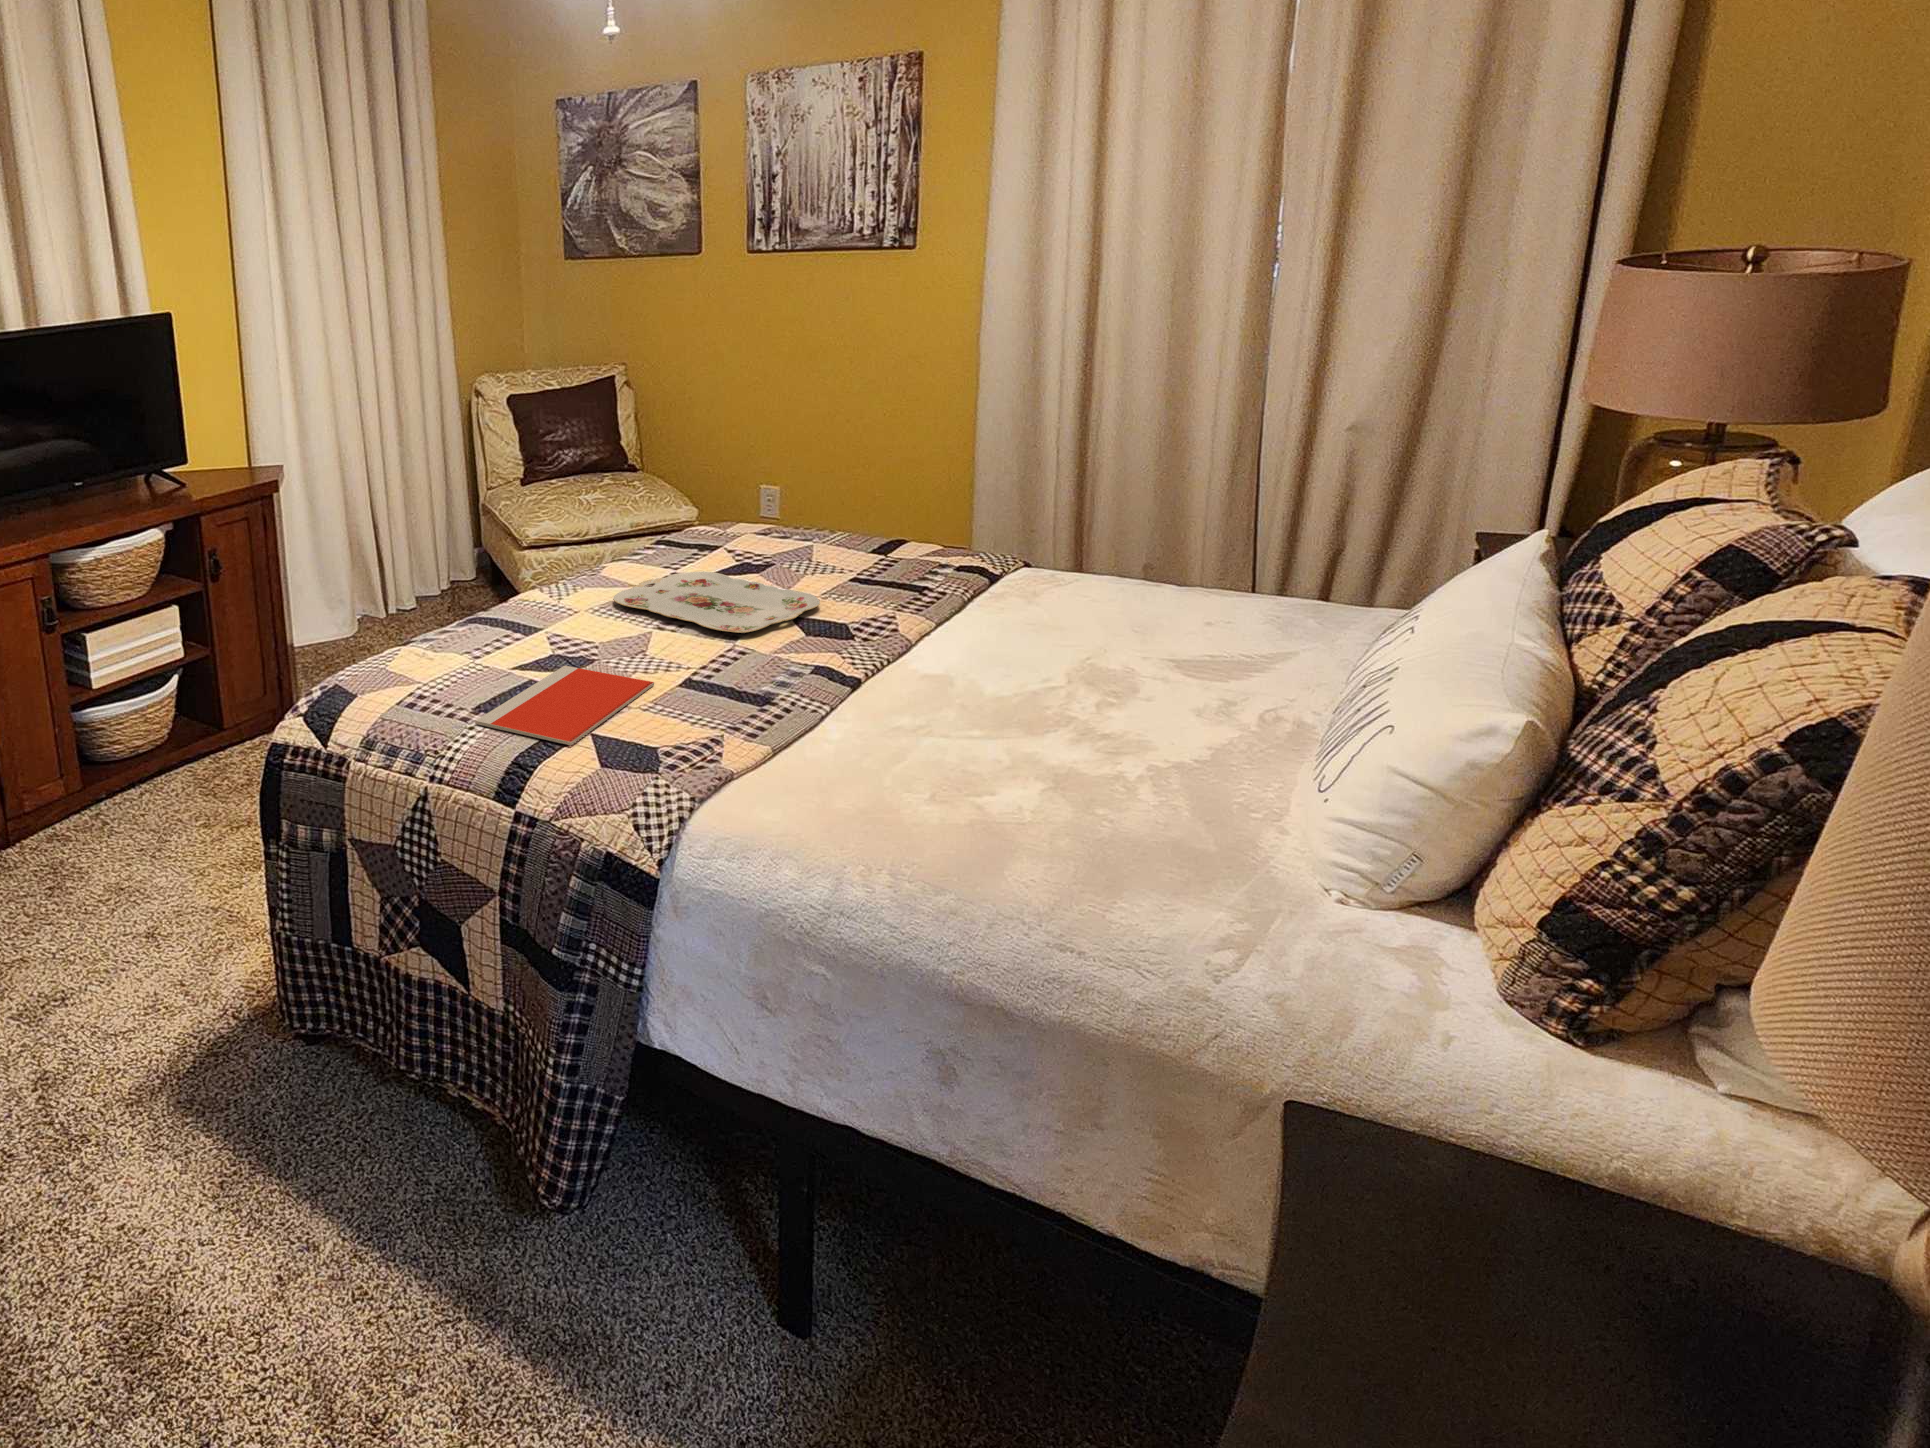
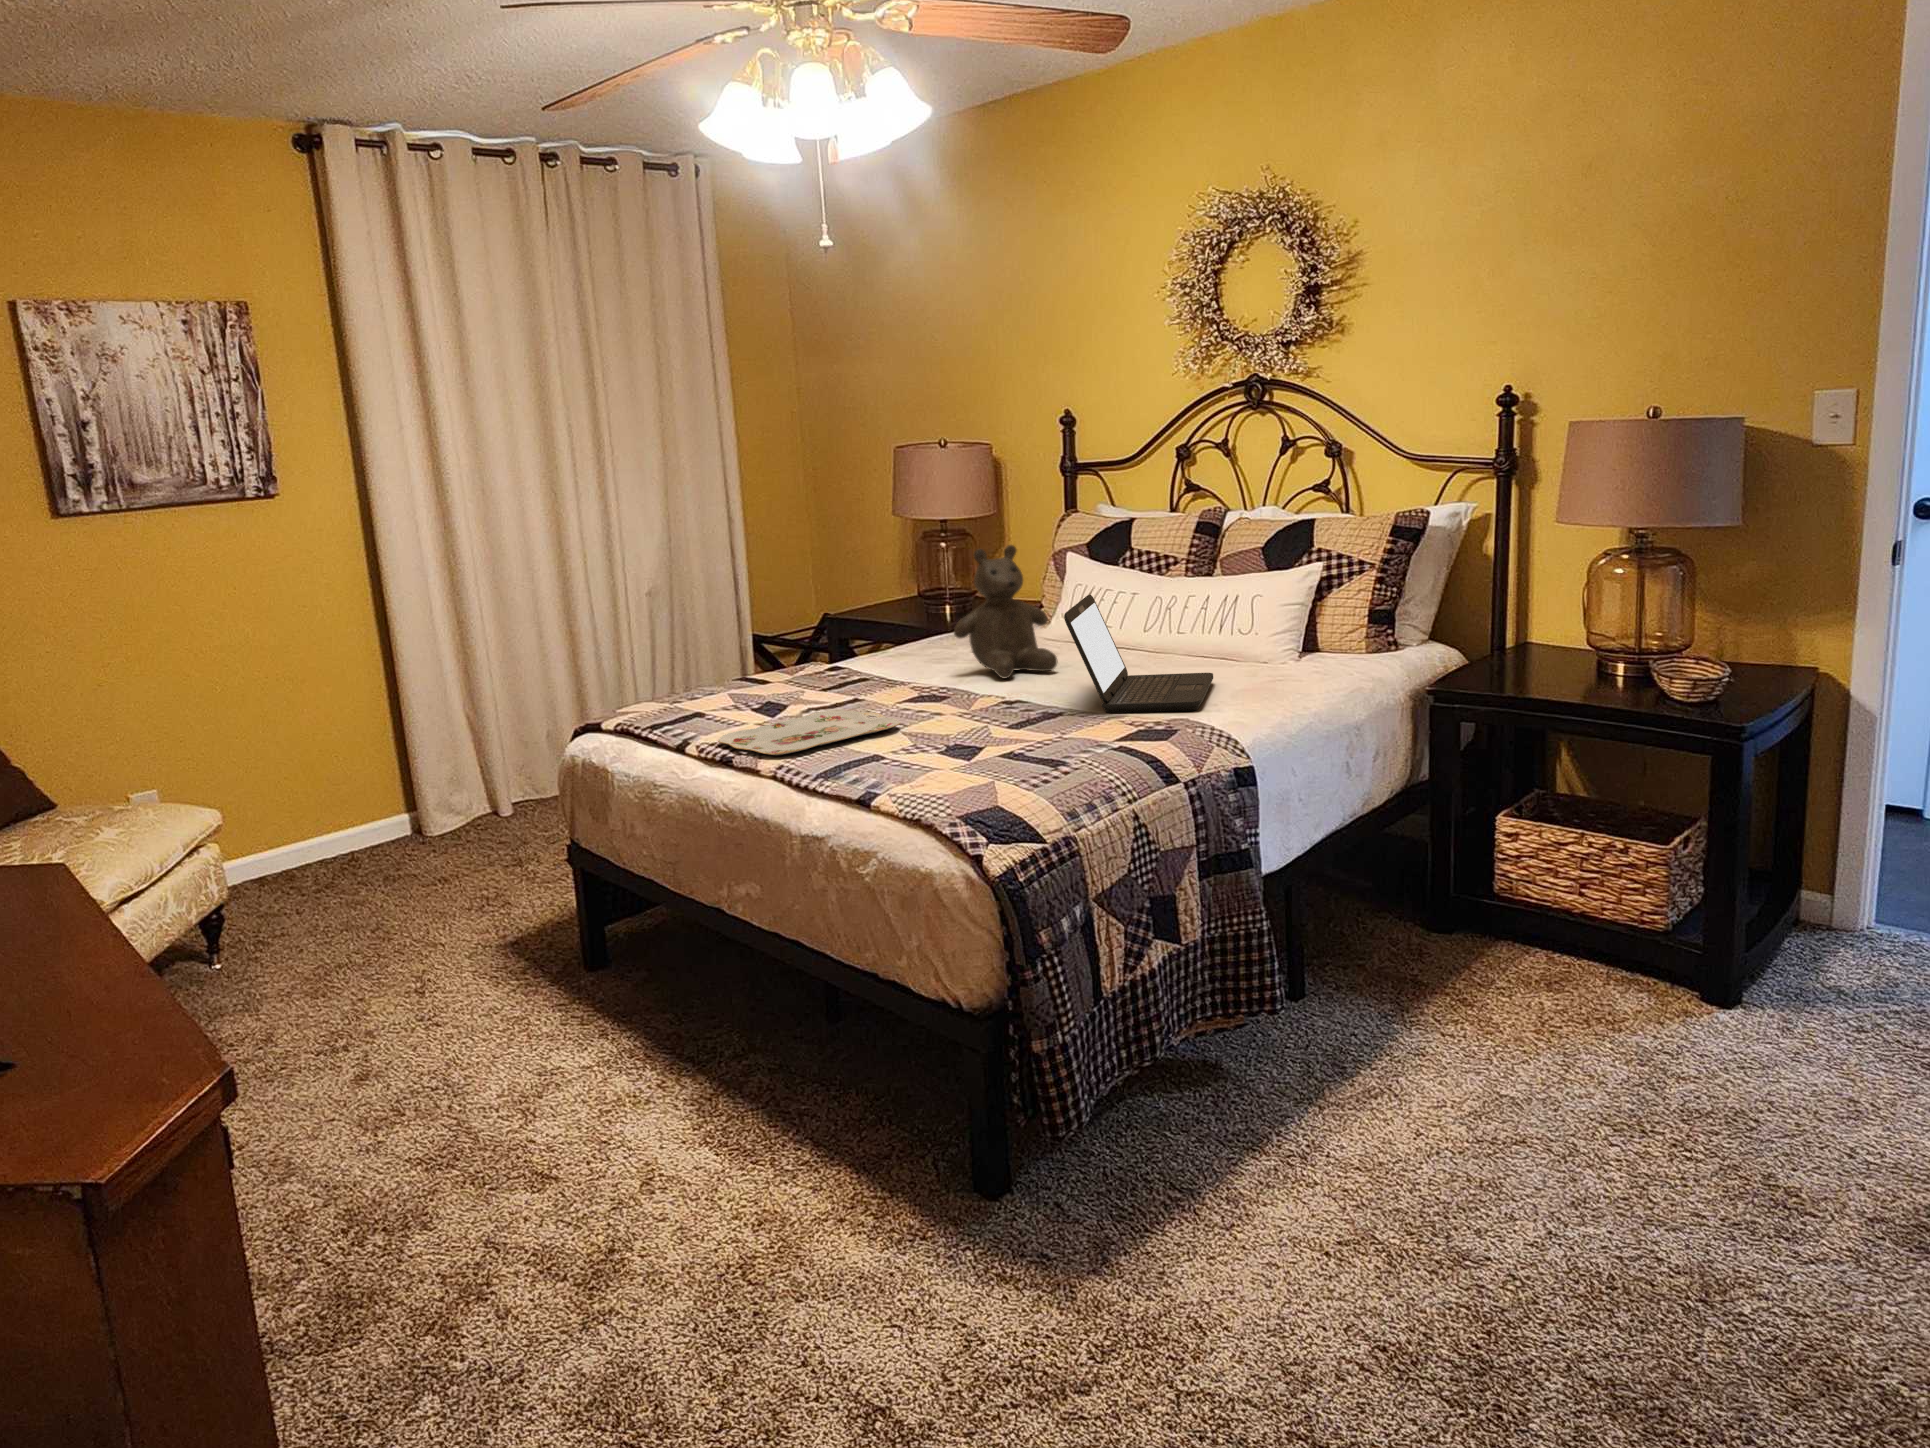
teddy bear: none [1069,469,1267,695] -> present [954,545,1058,678]
laptop: none [823,582,1097,816] -> present [1064,595,1213,713]
notebook: present [475,666,654,745] -> none [941,741,1111,775]

